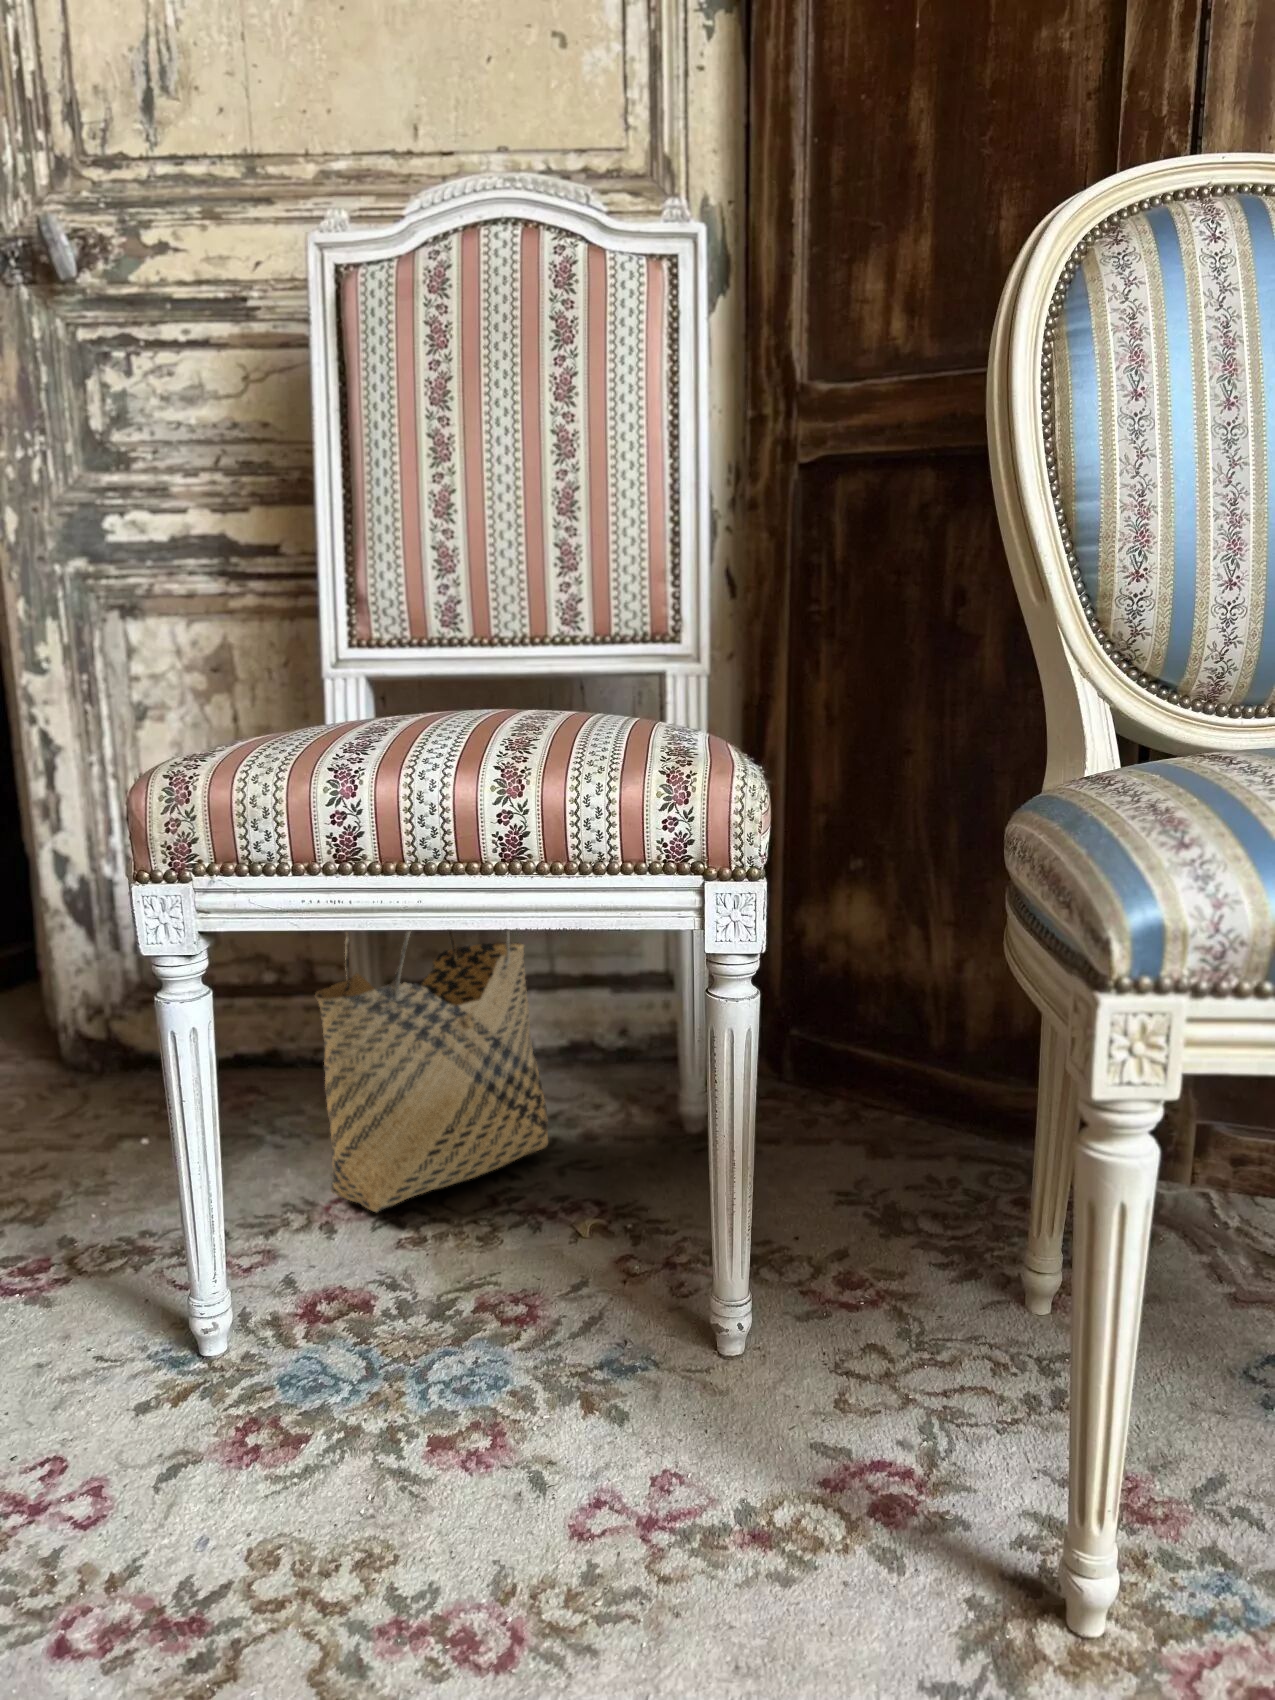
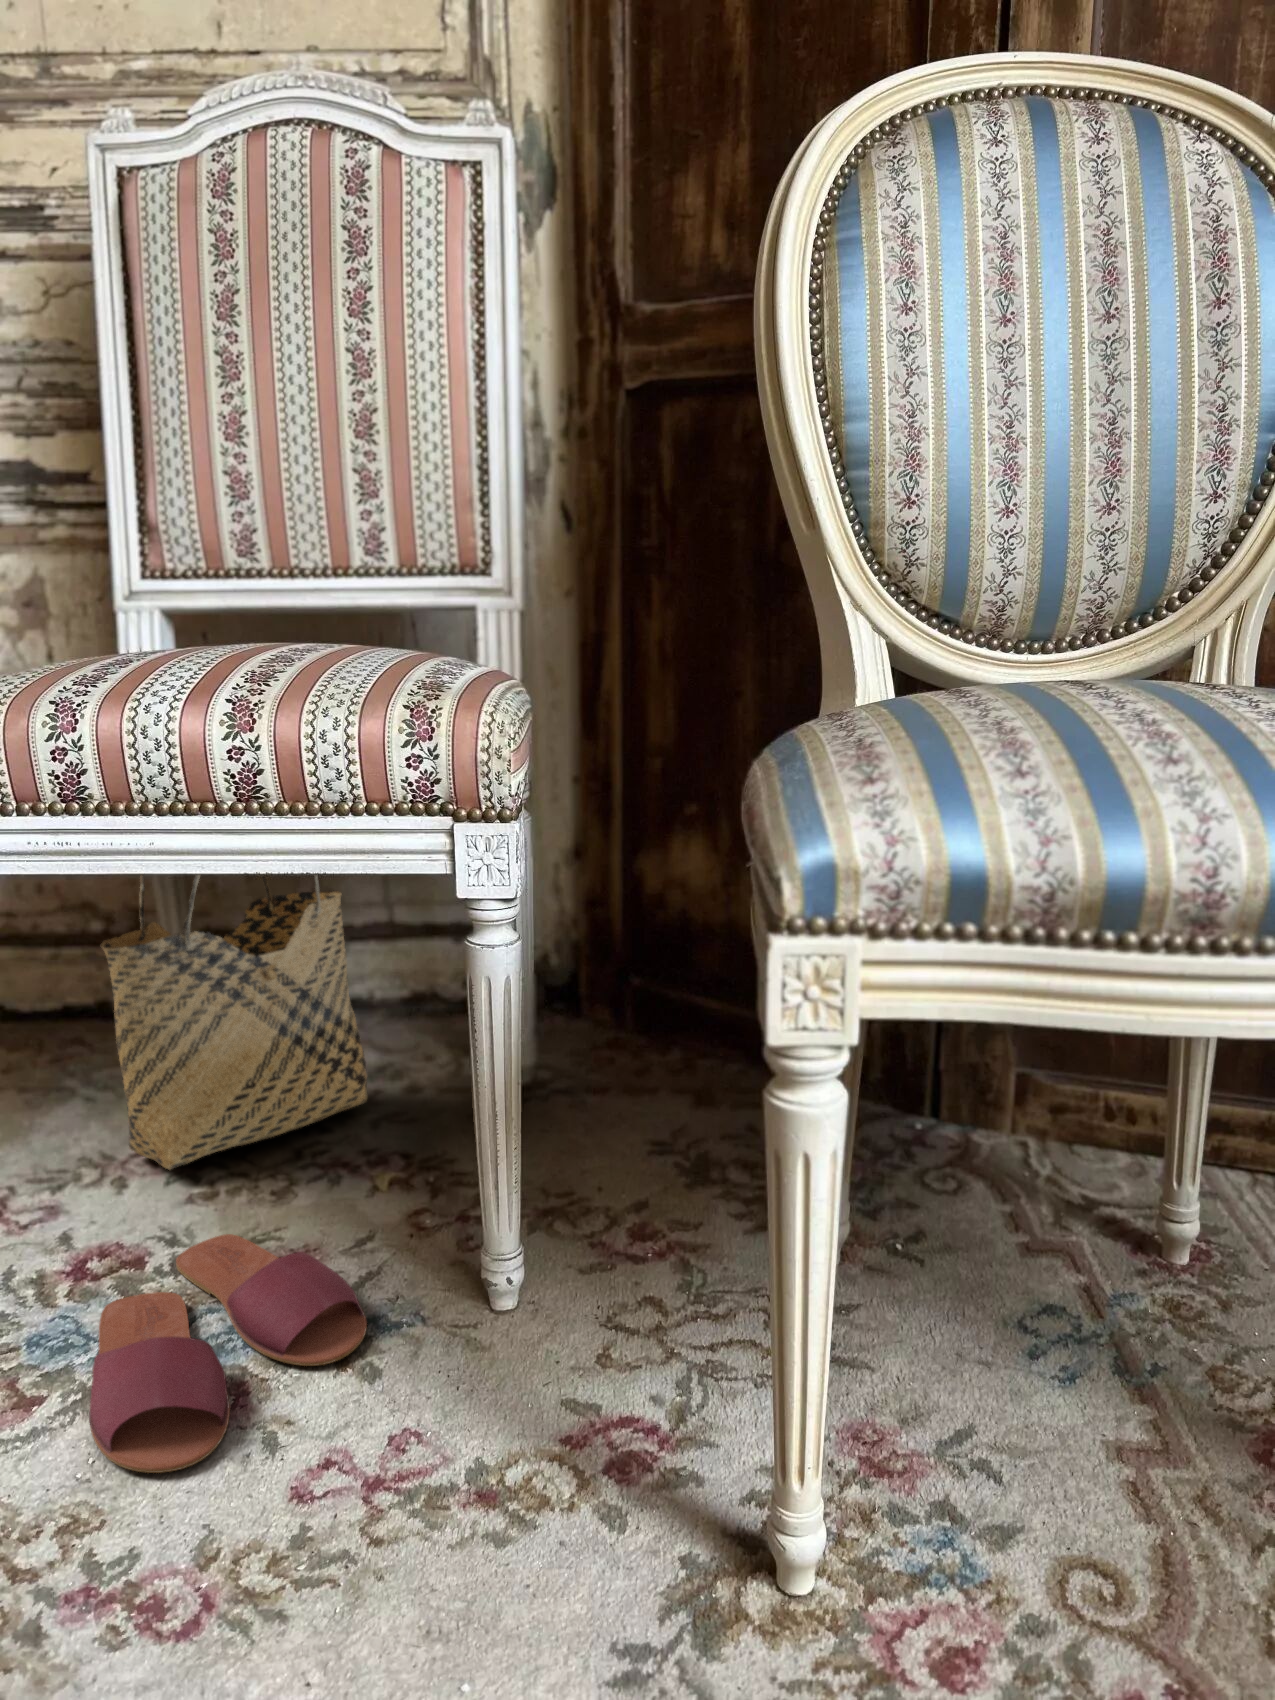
slippers: none [345,1276,603,1511] -> present [89,1234,367,1473]

